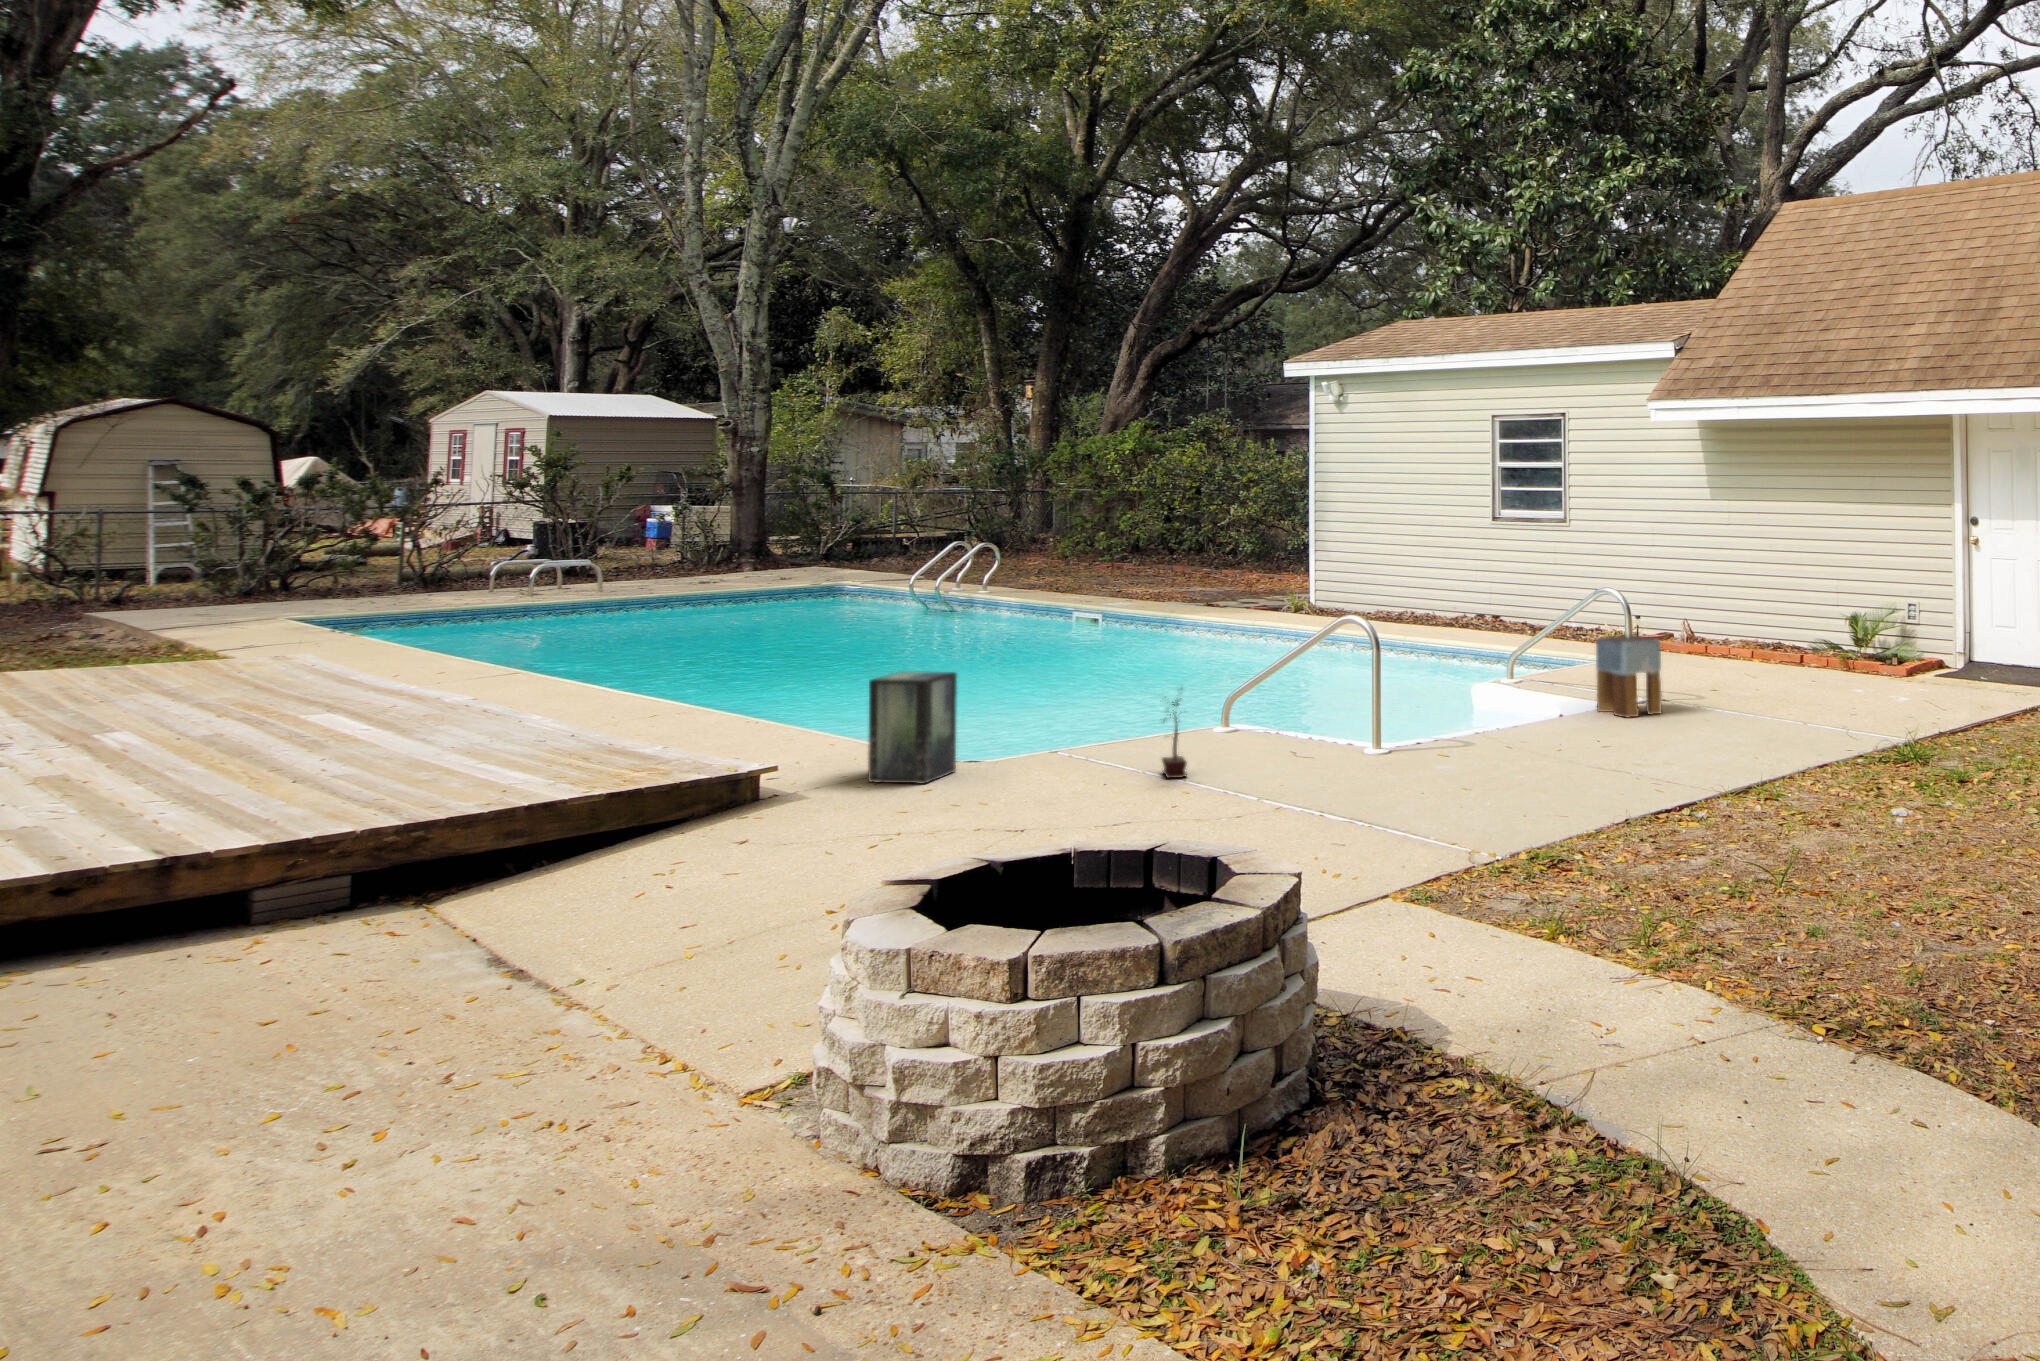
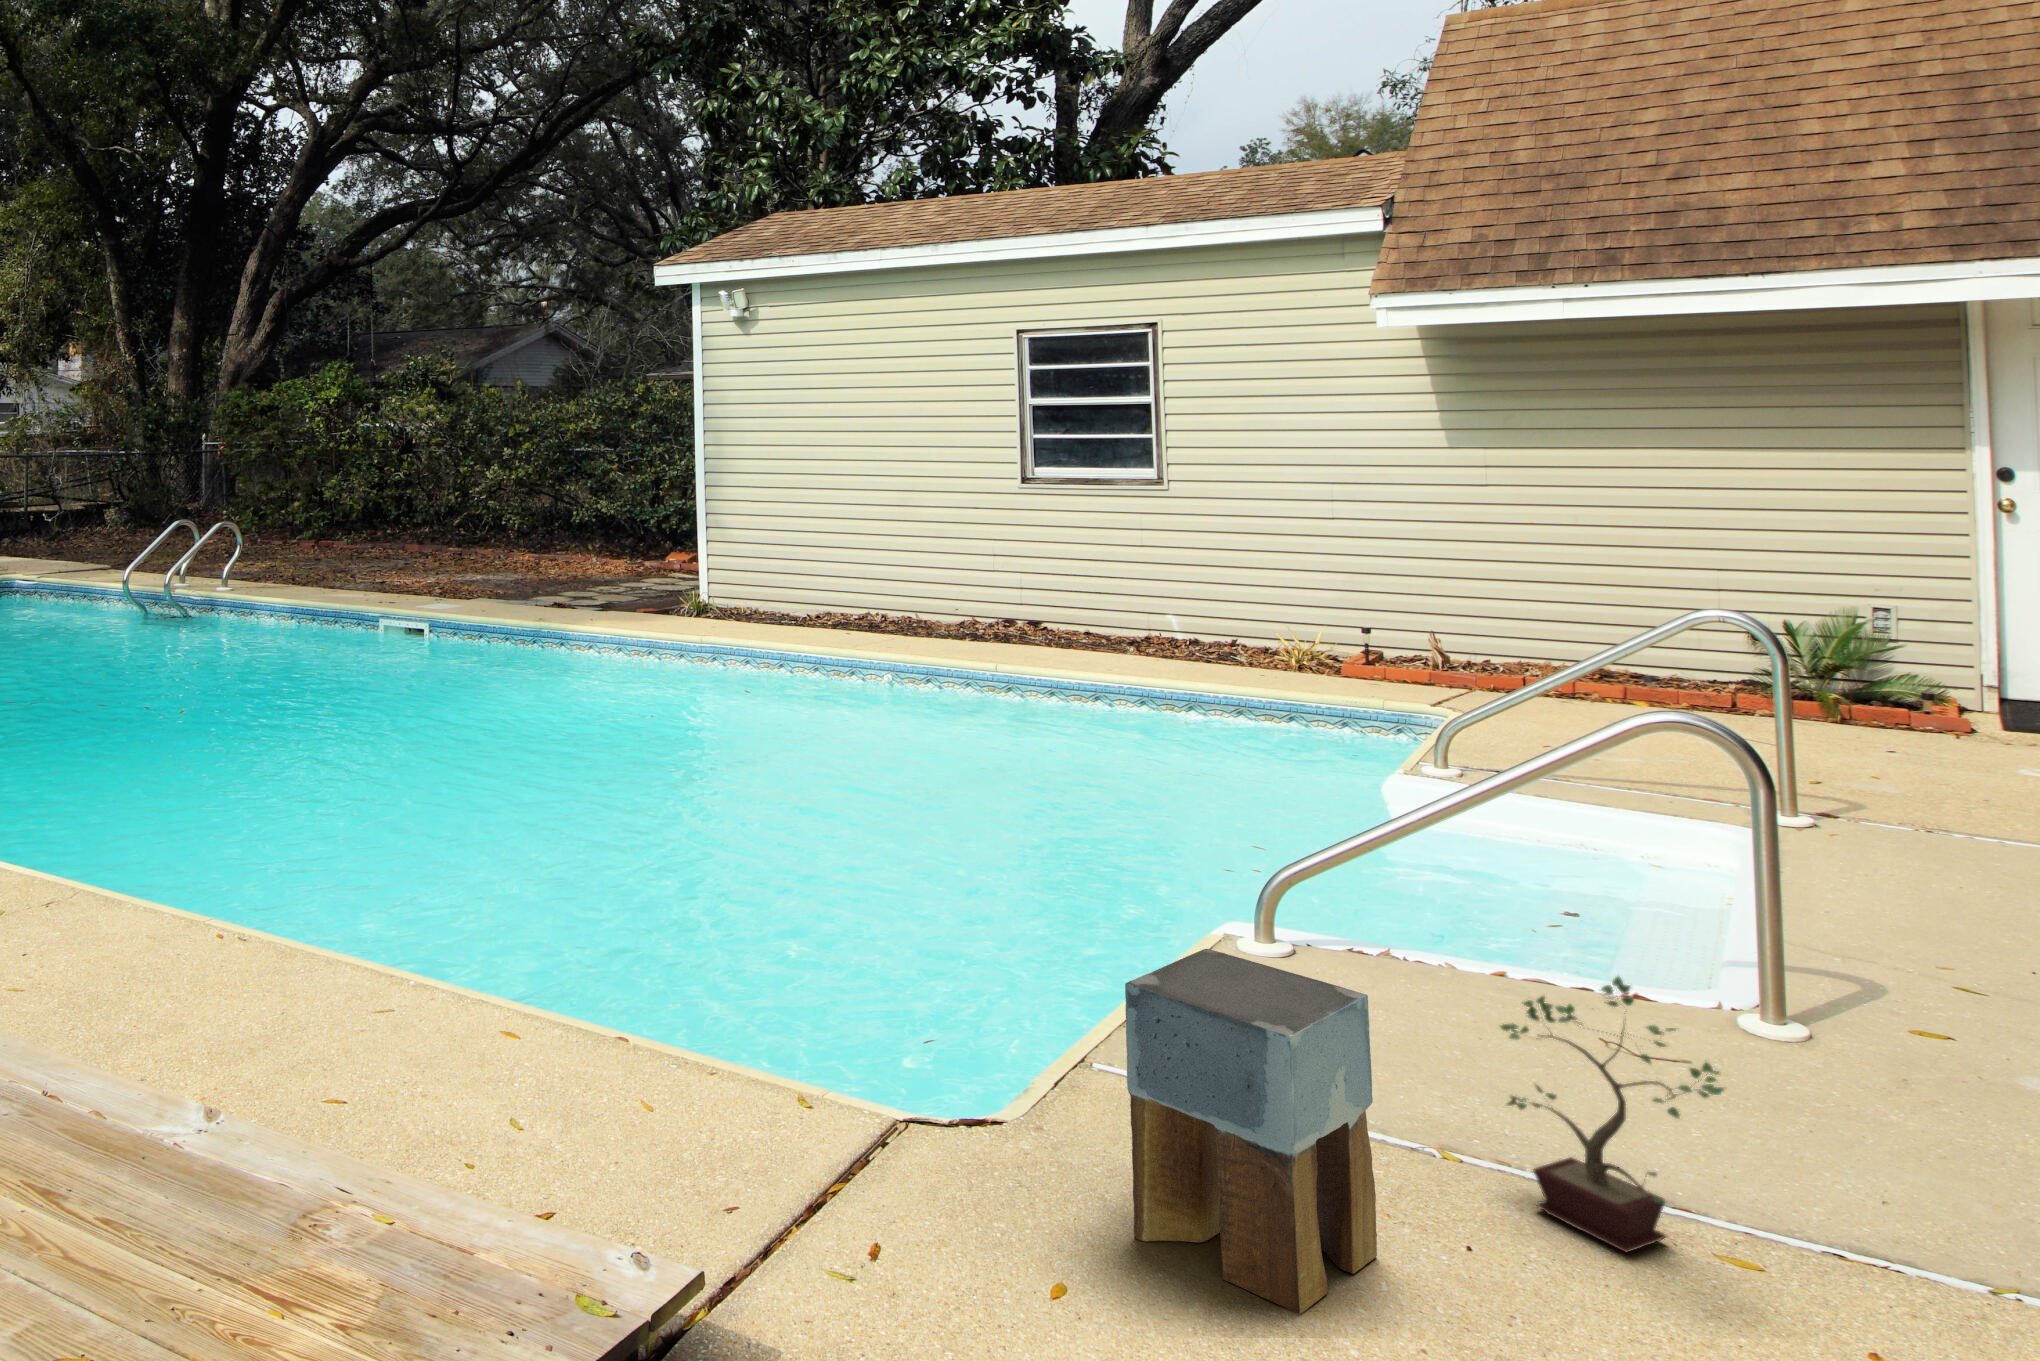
stool: present [1596,635,1662,717] -> present [1125,949,1377,1314]
storage box: present [868,671,957,784] -> none [781,943,987,1323]

